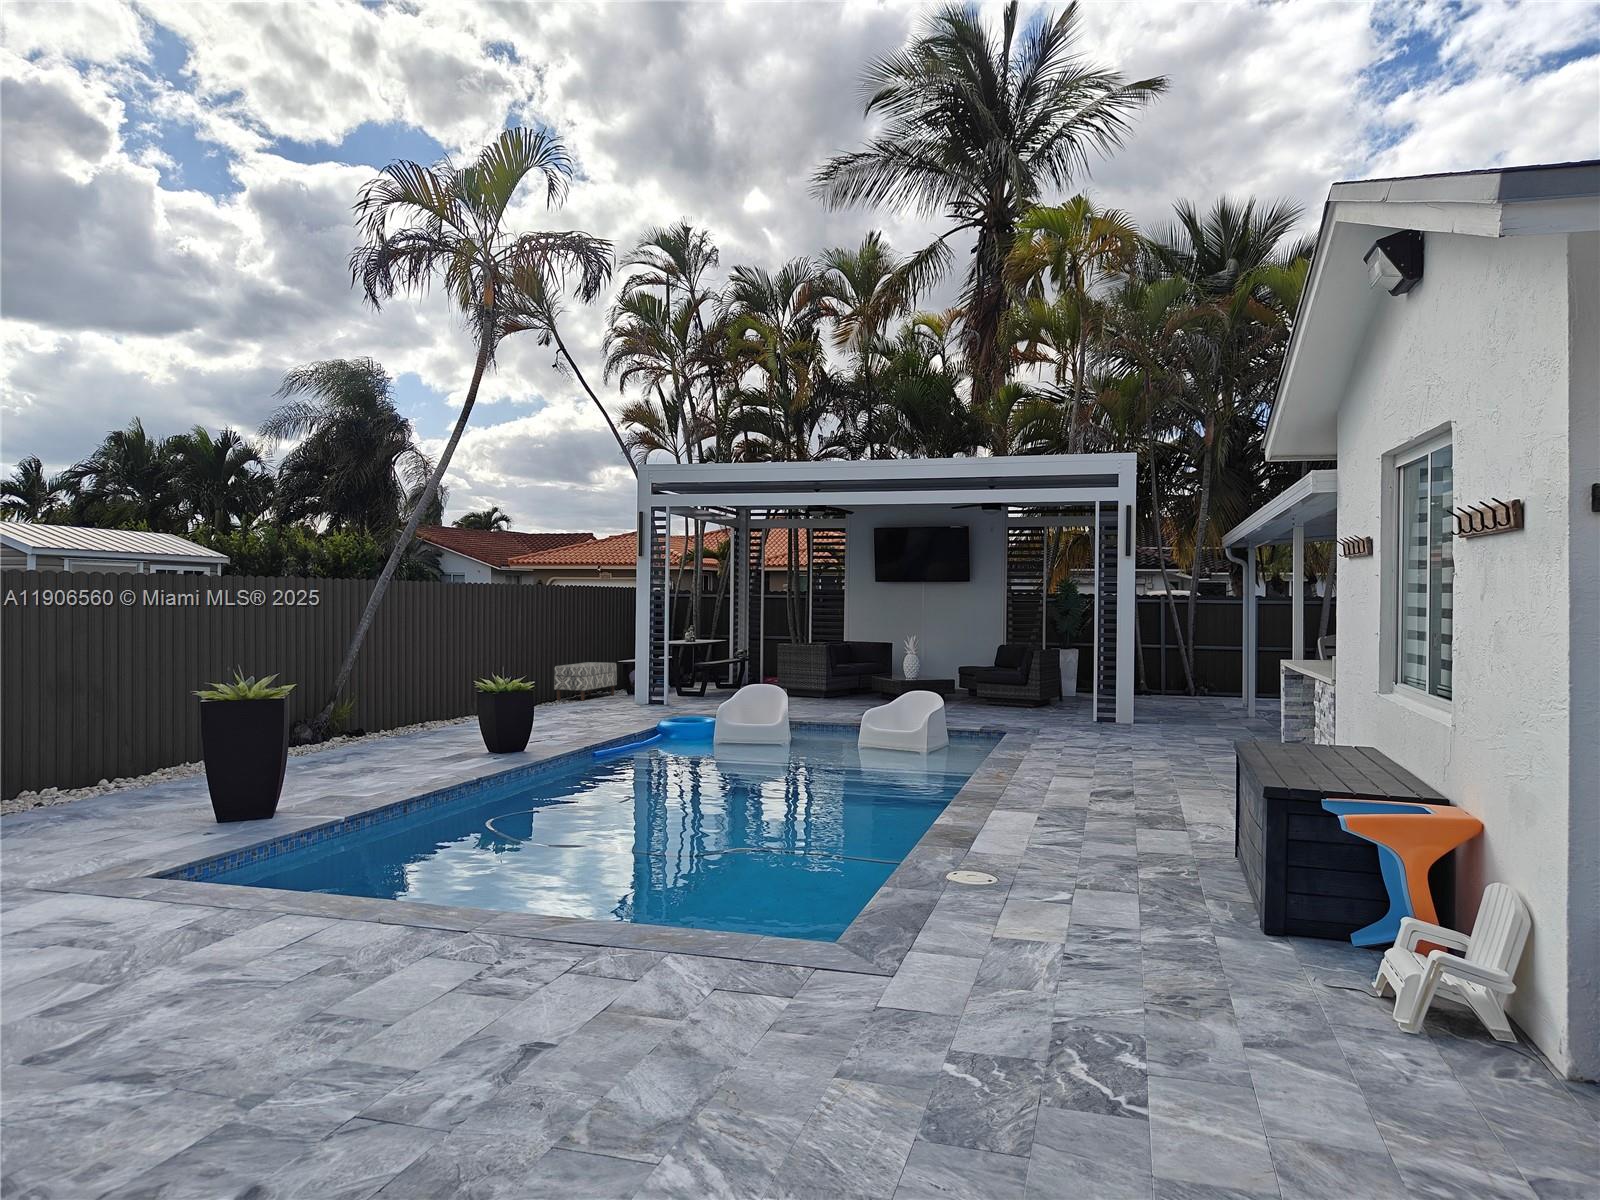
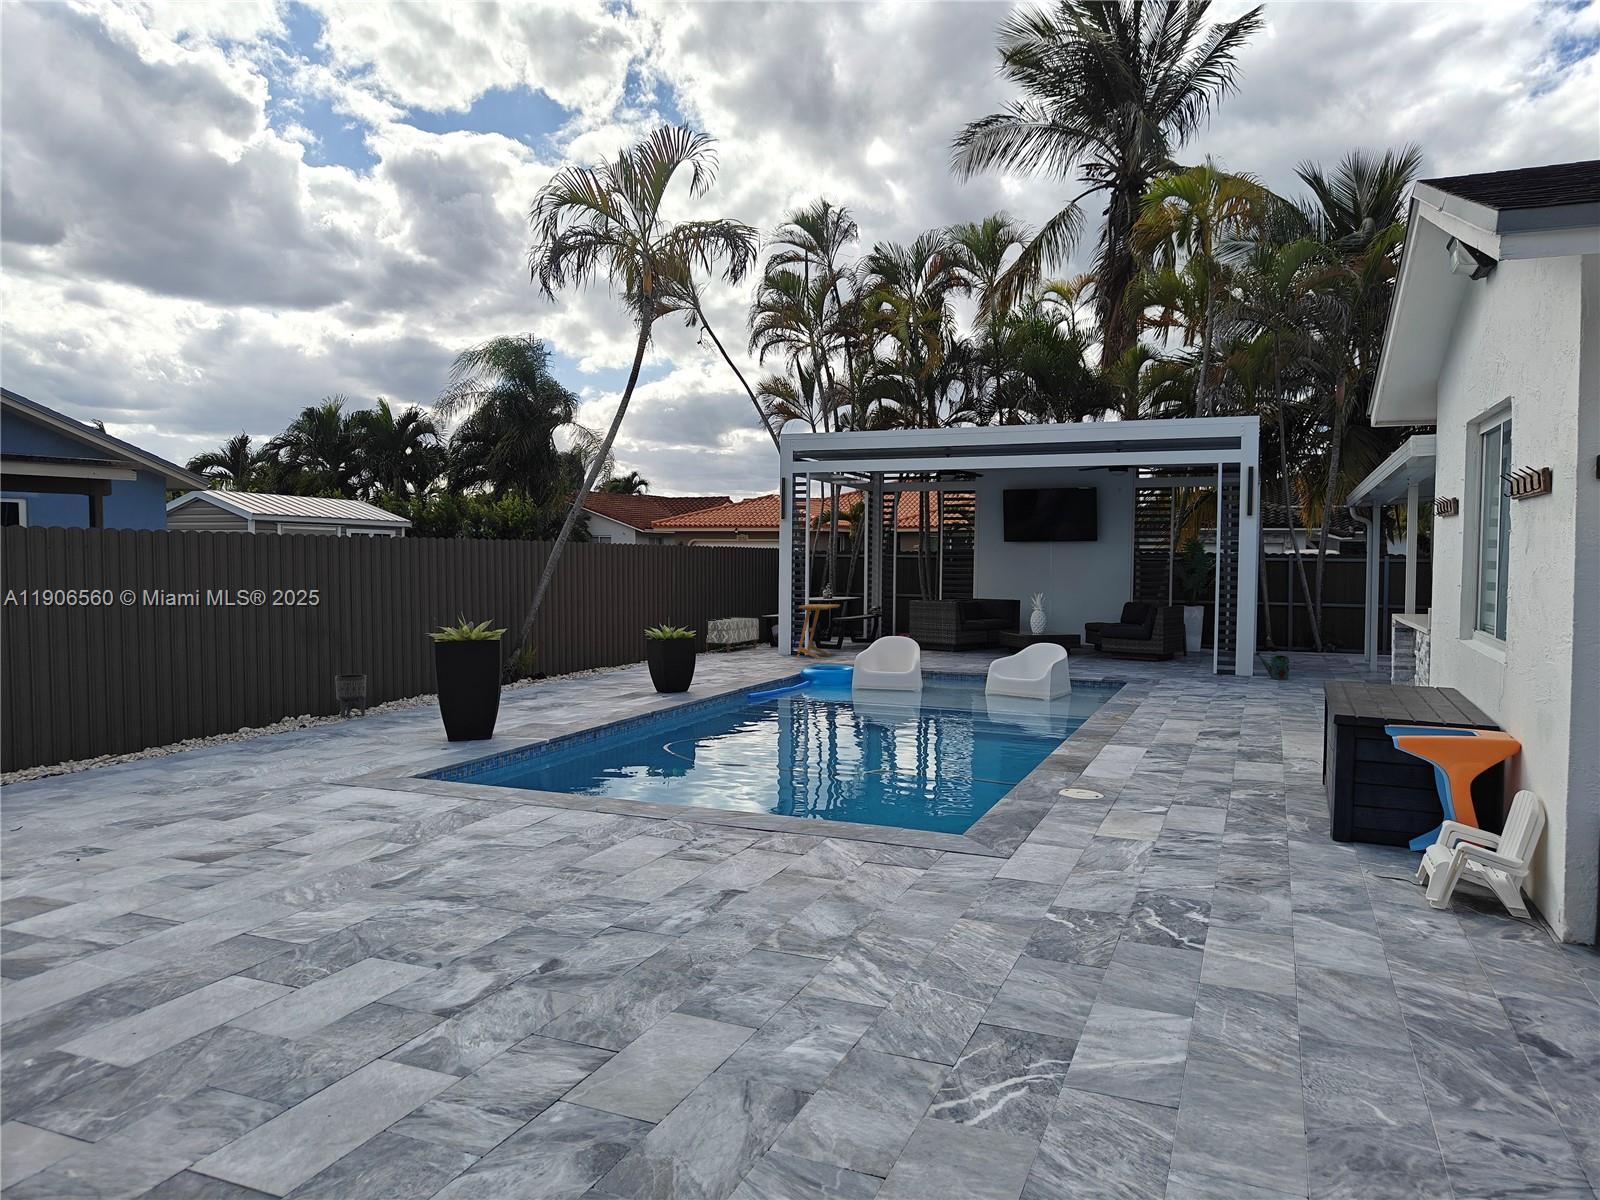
side table: none [656,648,704,707] -> present [797,604,840,659]
watering can: none [1132,697,1172,726] -> present [1255,652,1289,680]
planter: none [90,737,130,790] -> present [335,674,366,718]

